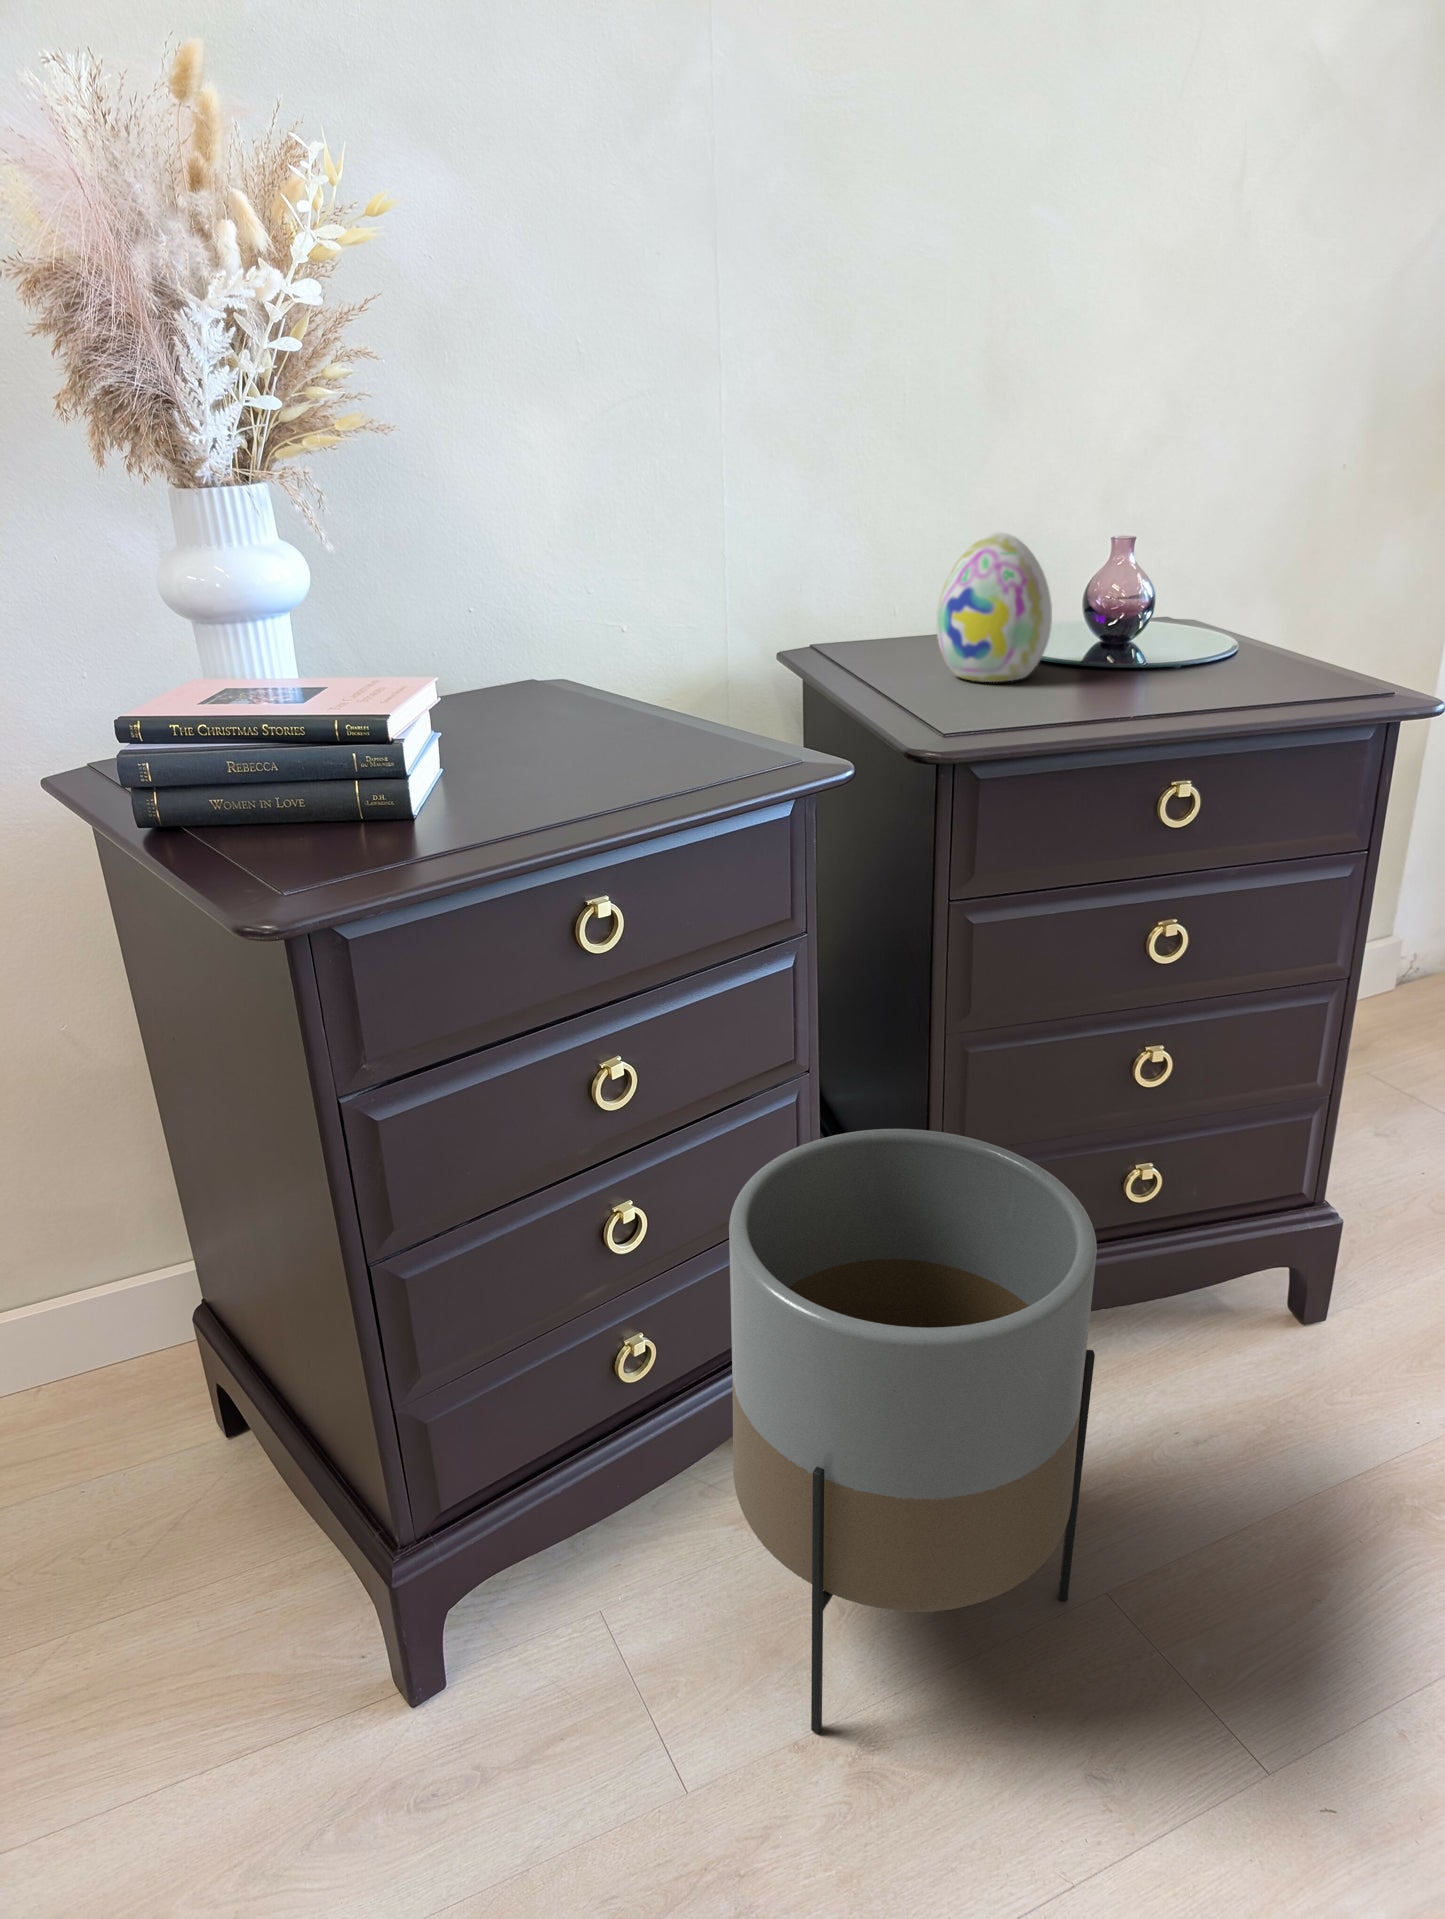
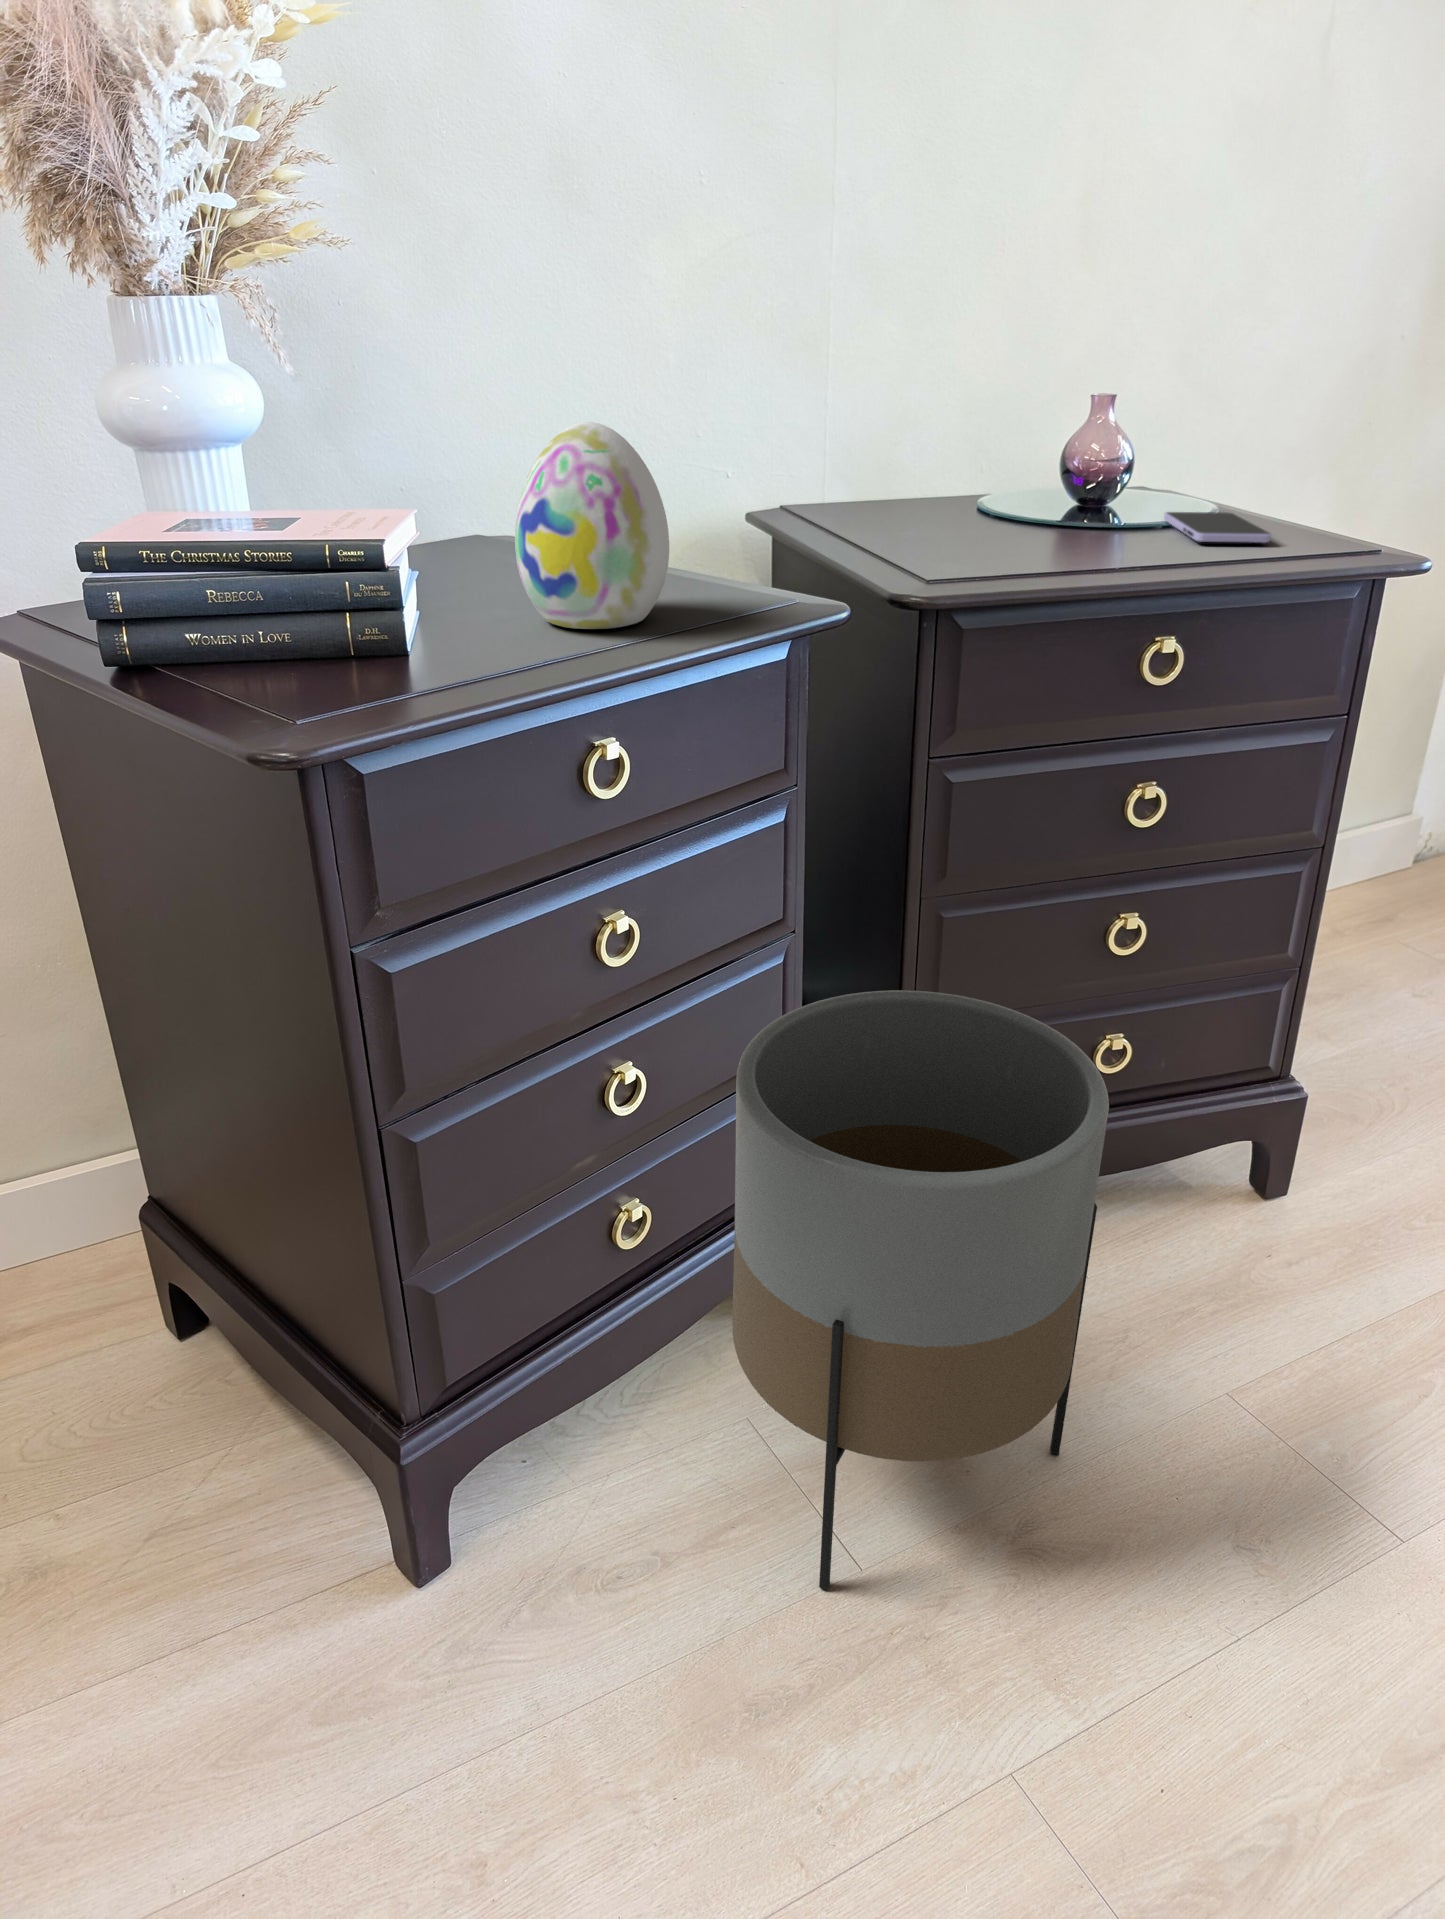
decorative egg: present [937,532,1052,682] -> present [515,422,669,629]
smartphone: none [1188,651,1288,685] -> present [1164,512,1271,543]

